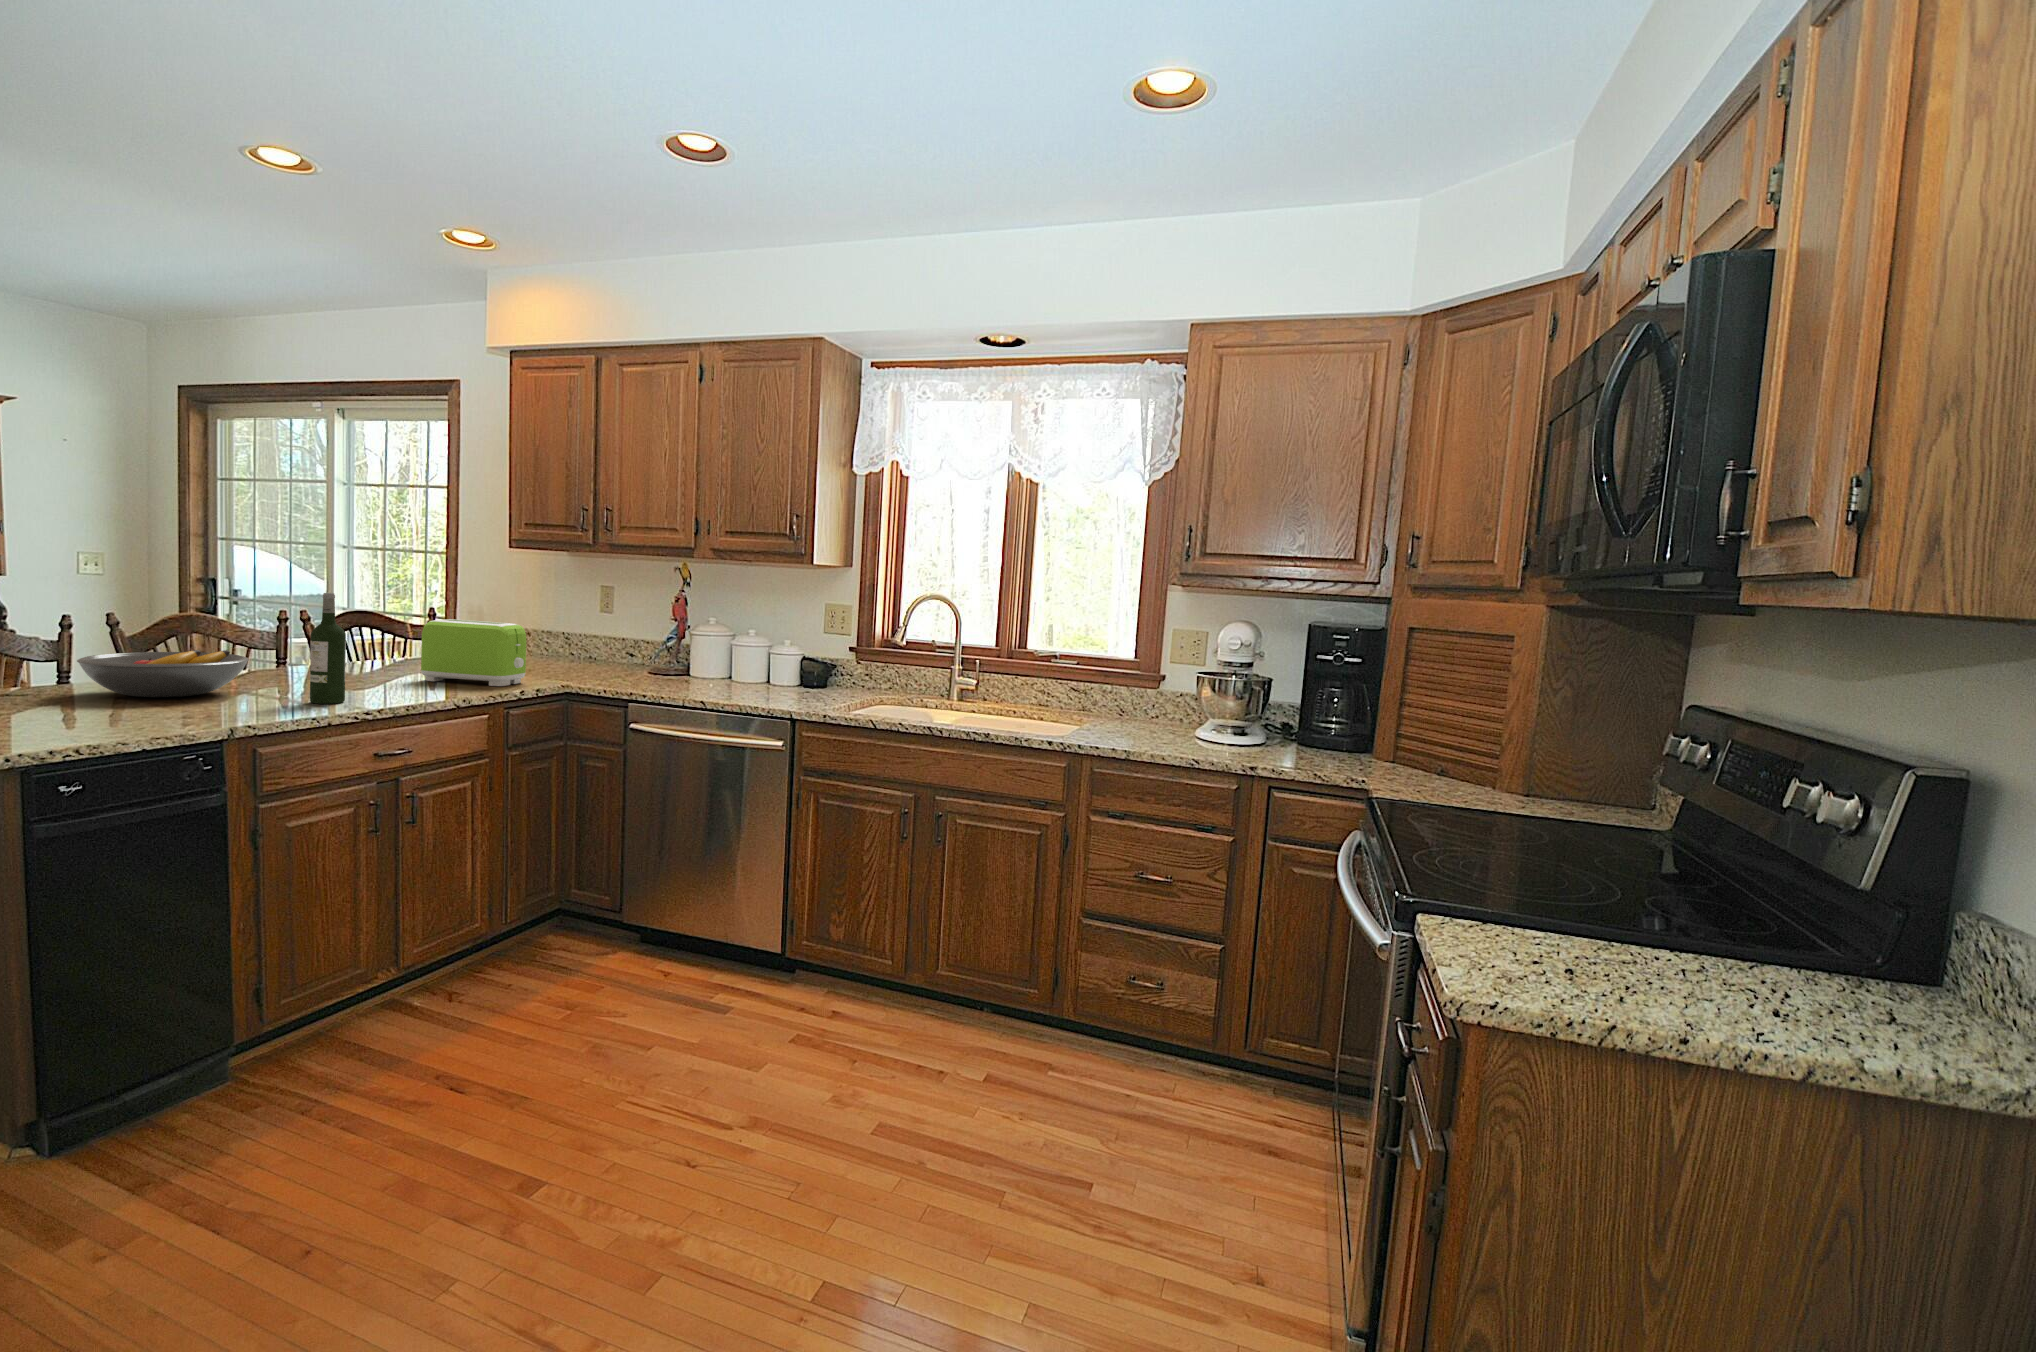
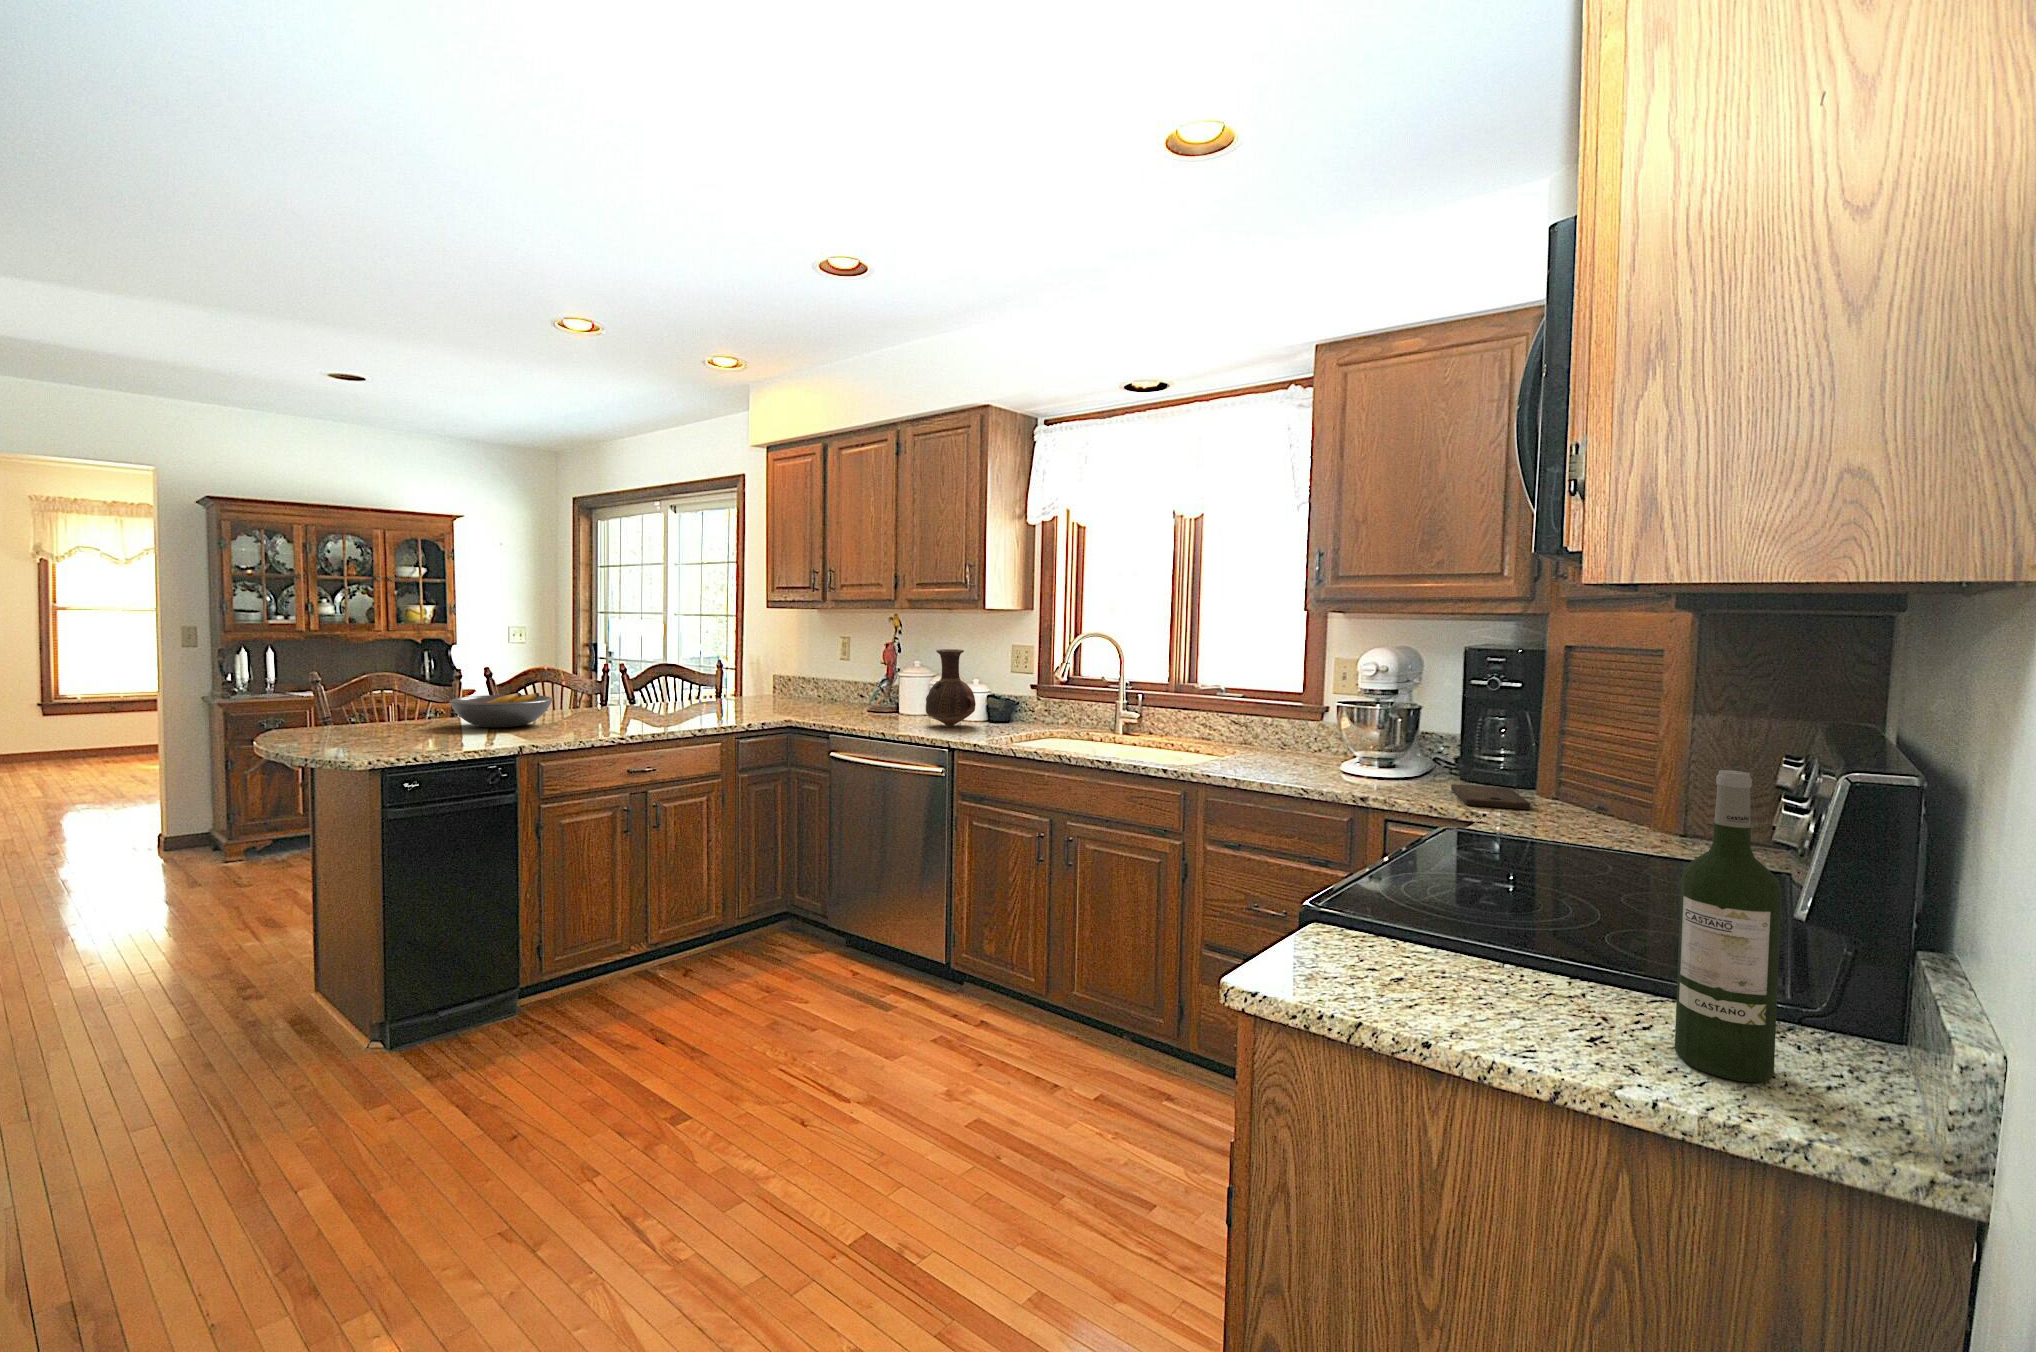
wine bottle: present [310,593,346,704] -> present [1675,770,1781,1082]
vase: none [740,608,801,691] -> present [926,649,976,726]
toaster: present [421,619,526,686] -> none [678,667,754,721]
cutting board: none [1305,749,1388,771] -> present [1451,784,1530,809]

